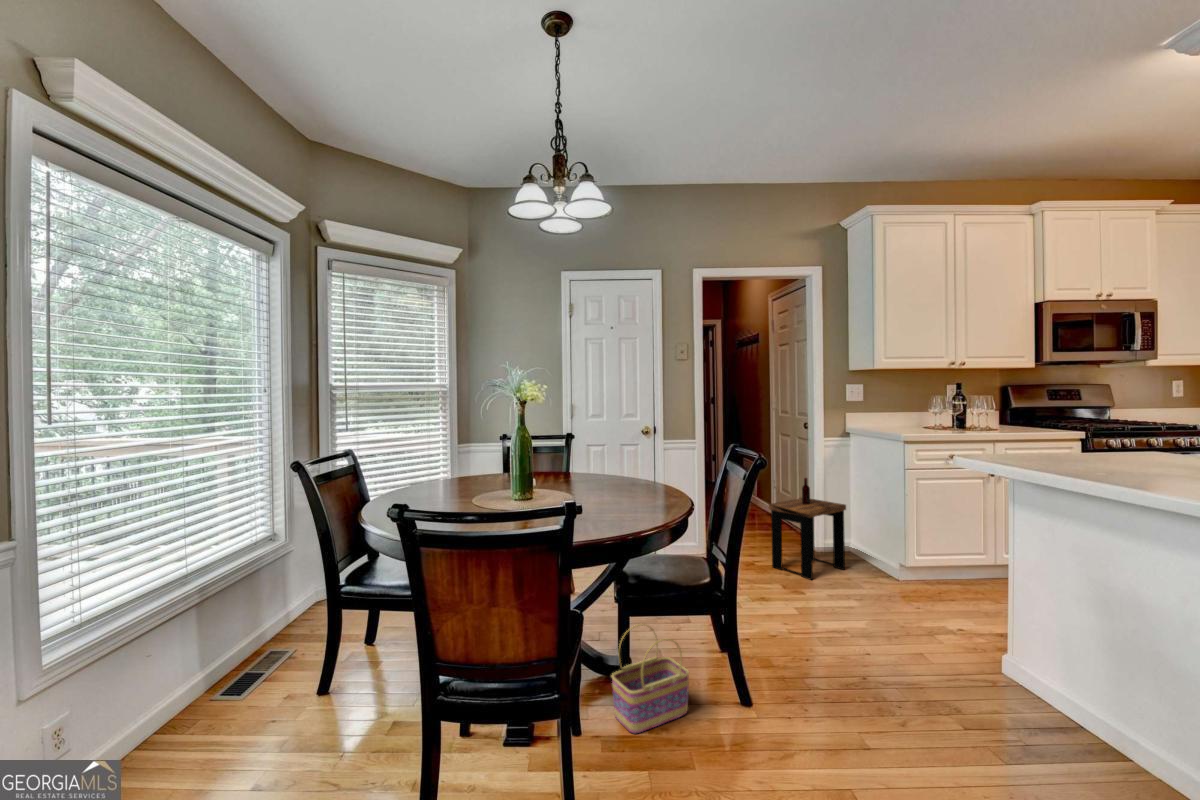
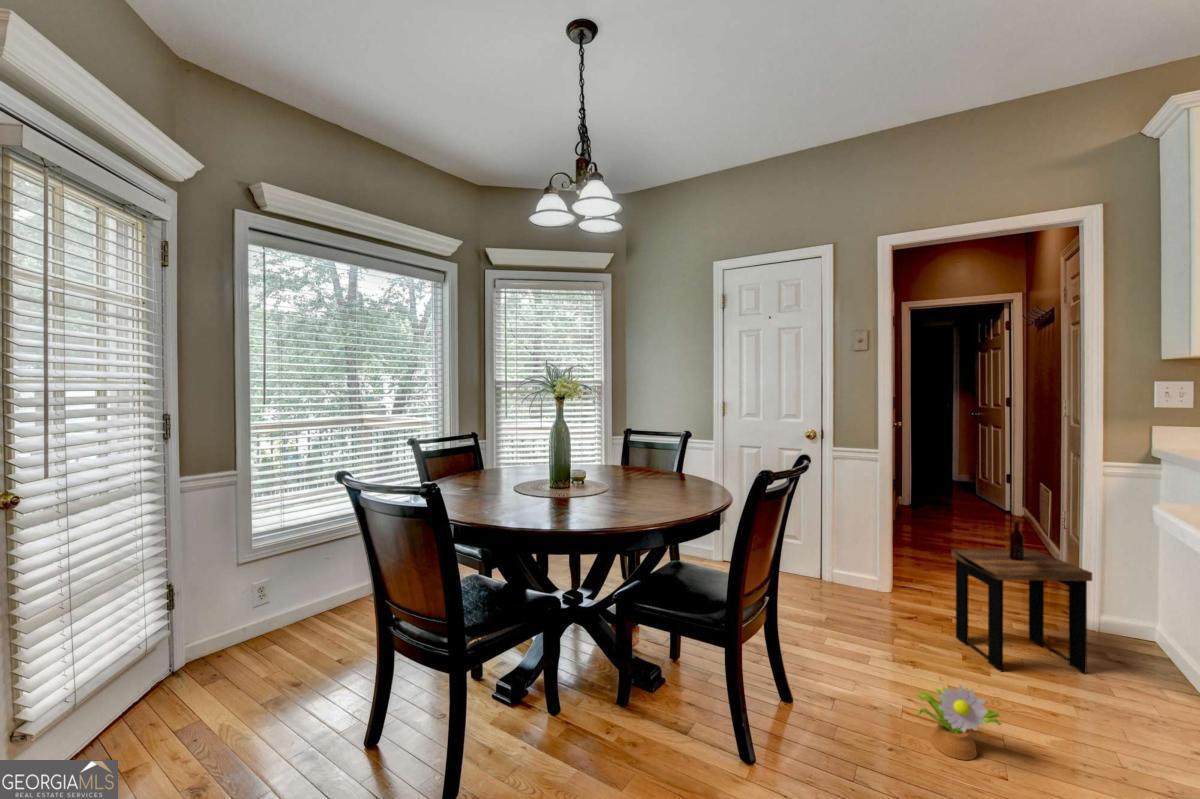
decorative plant: none [807,583,862,634] -> present [915,685,1002,760]
basket: present [612,624,689,733] -> none [554,646,635,760]

